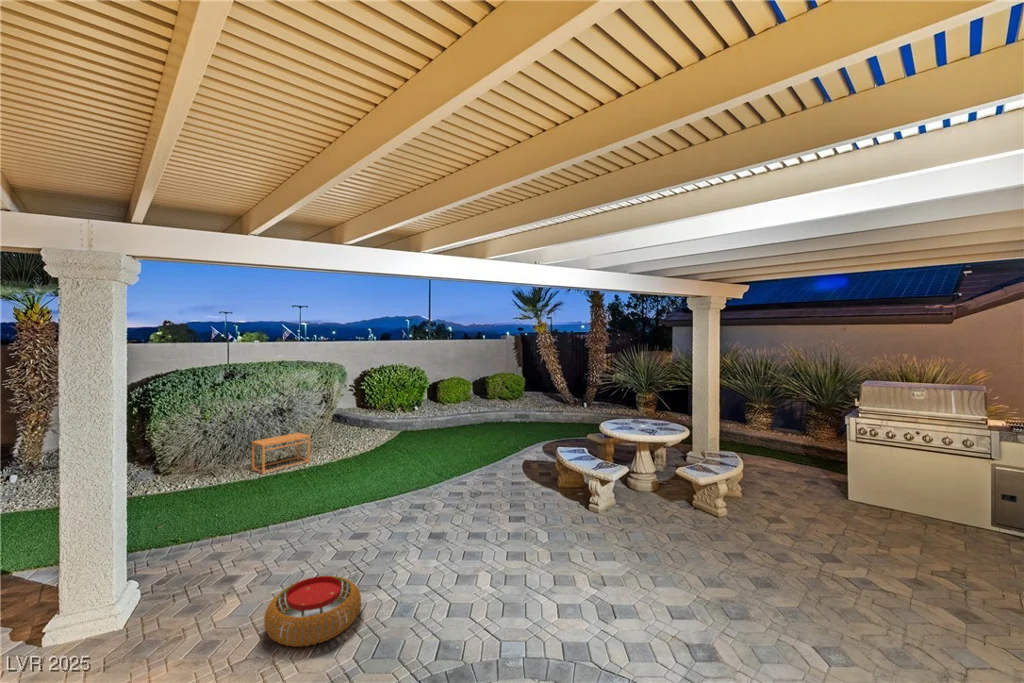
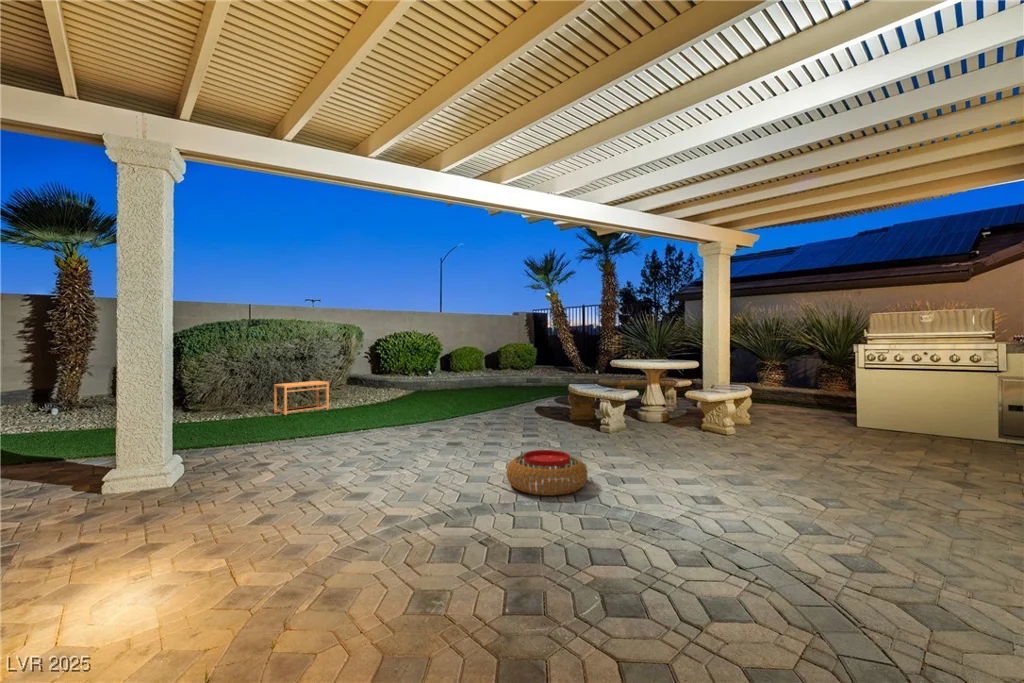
pouf: present [264,576,361,647] -> present [506,450,588,496]

